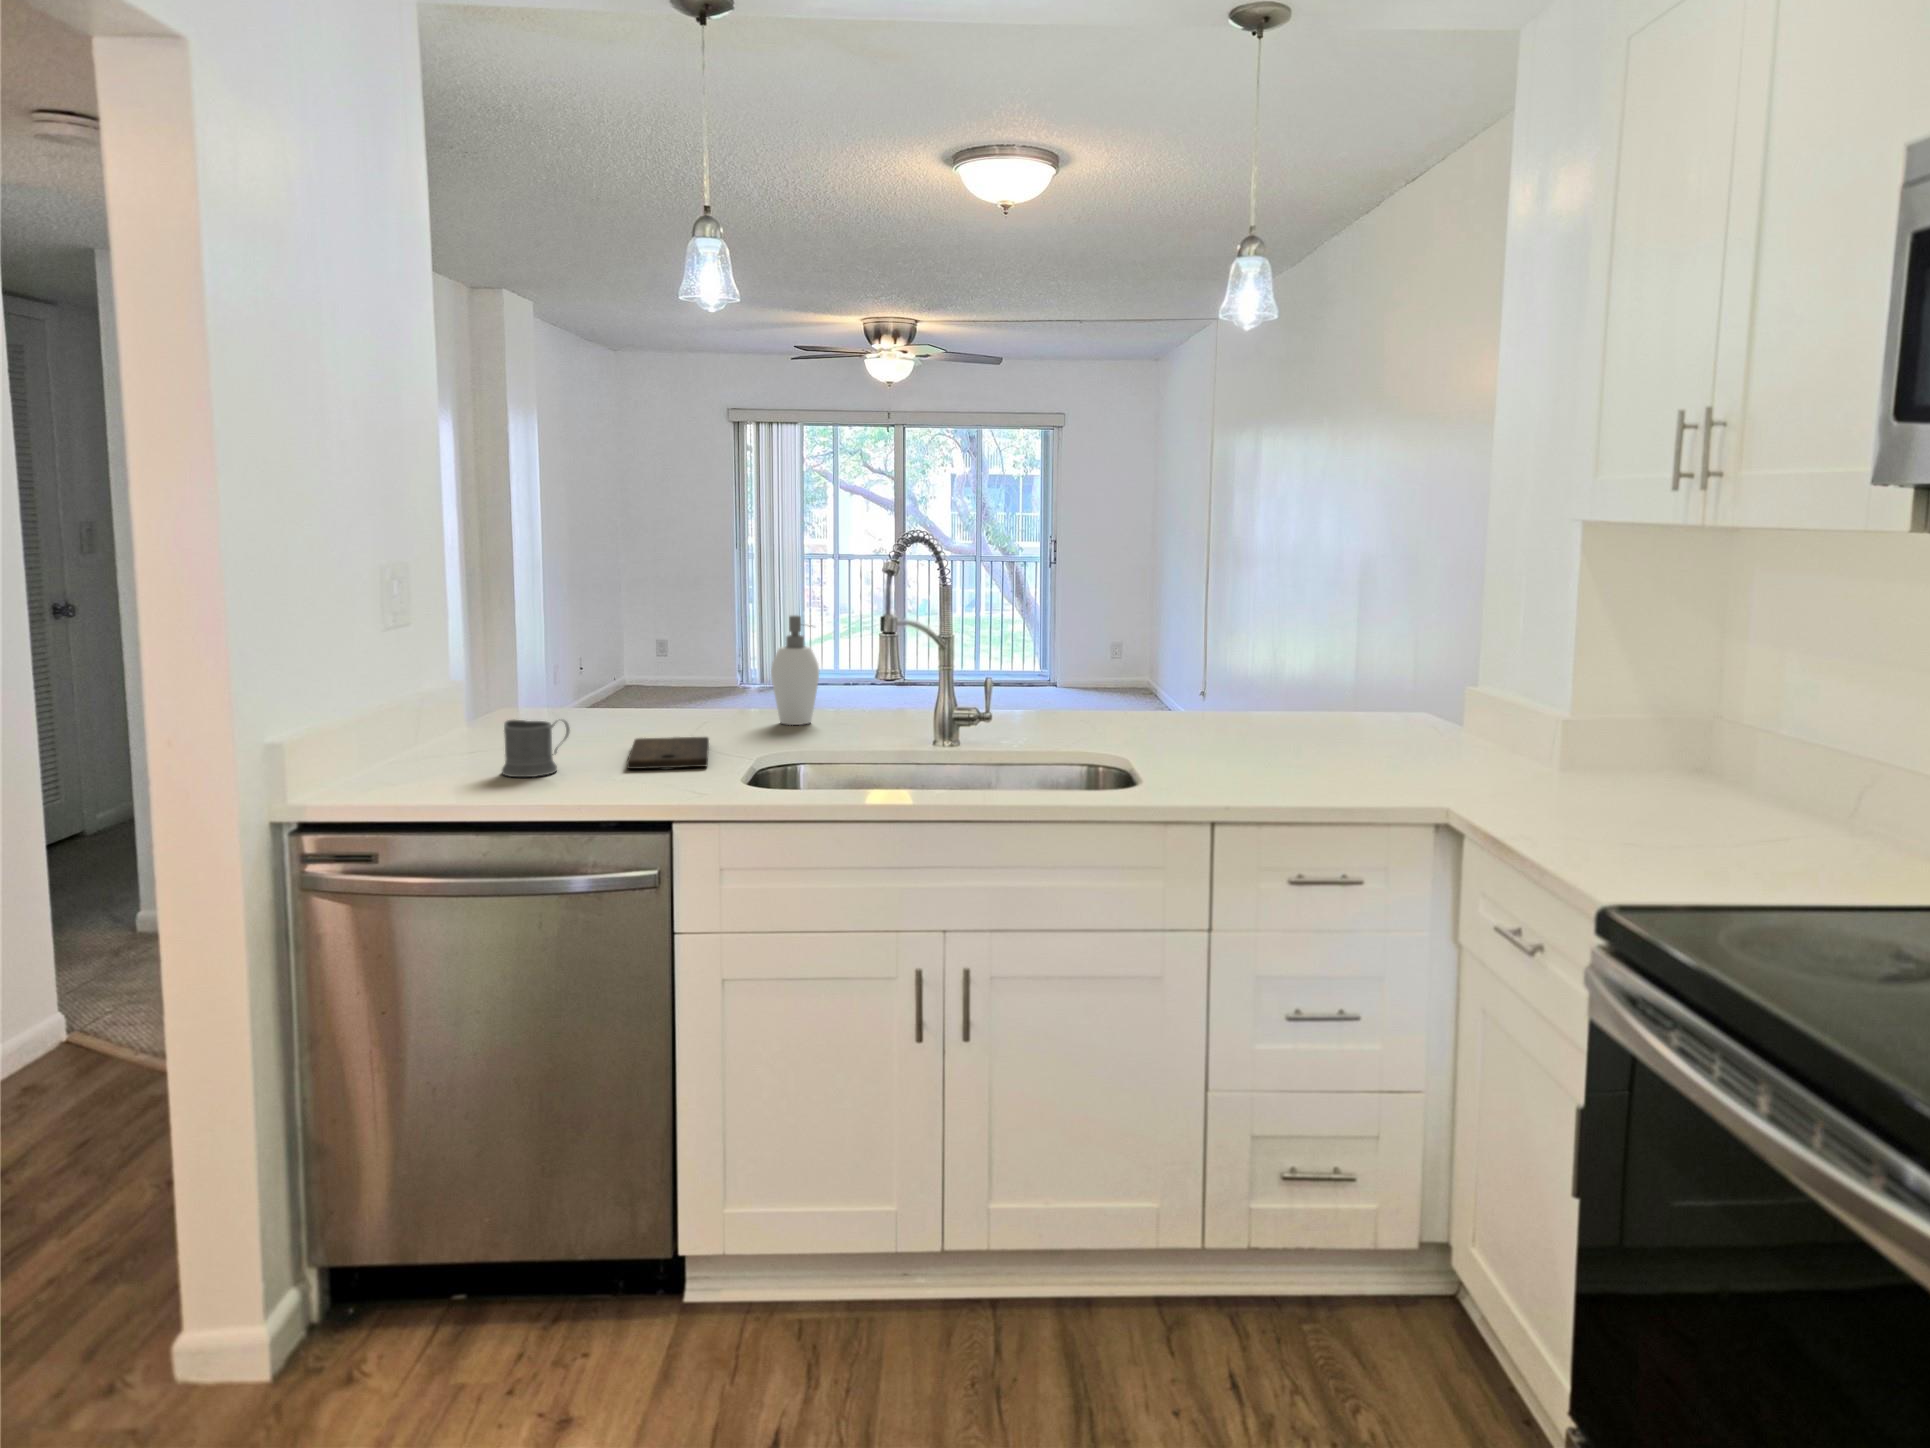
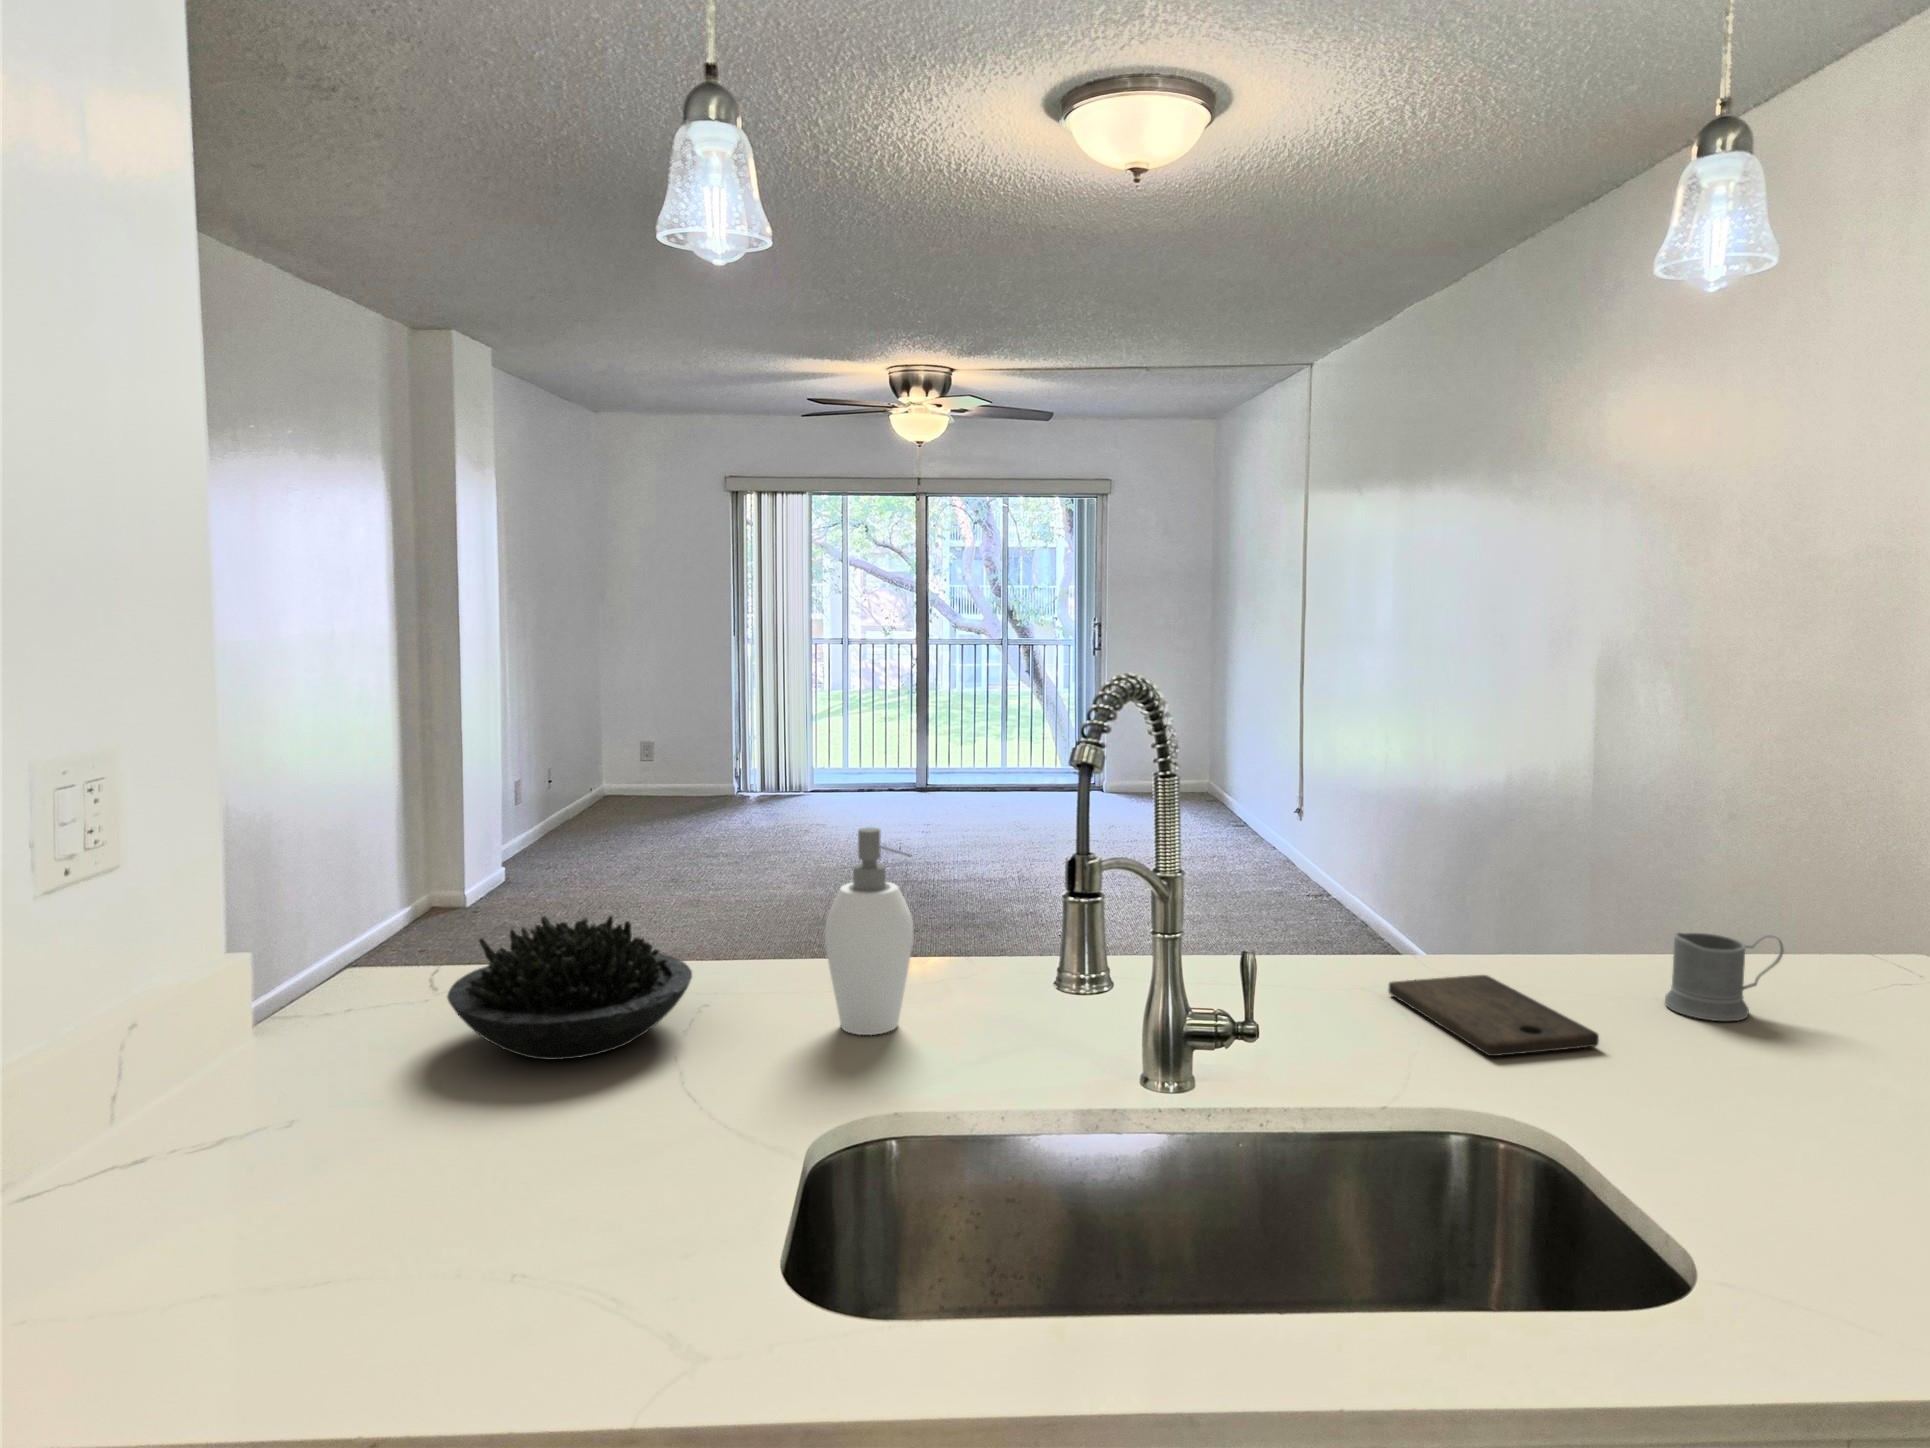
succulent plant: none [572,659,700,729] -> present [447,916,692,1060]
mug: present [502,719,570,777] -> present [1665,933,1784,1021]
cutting board: present [627,737,709,769] -> present [1389,975,1599,1056]

